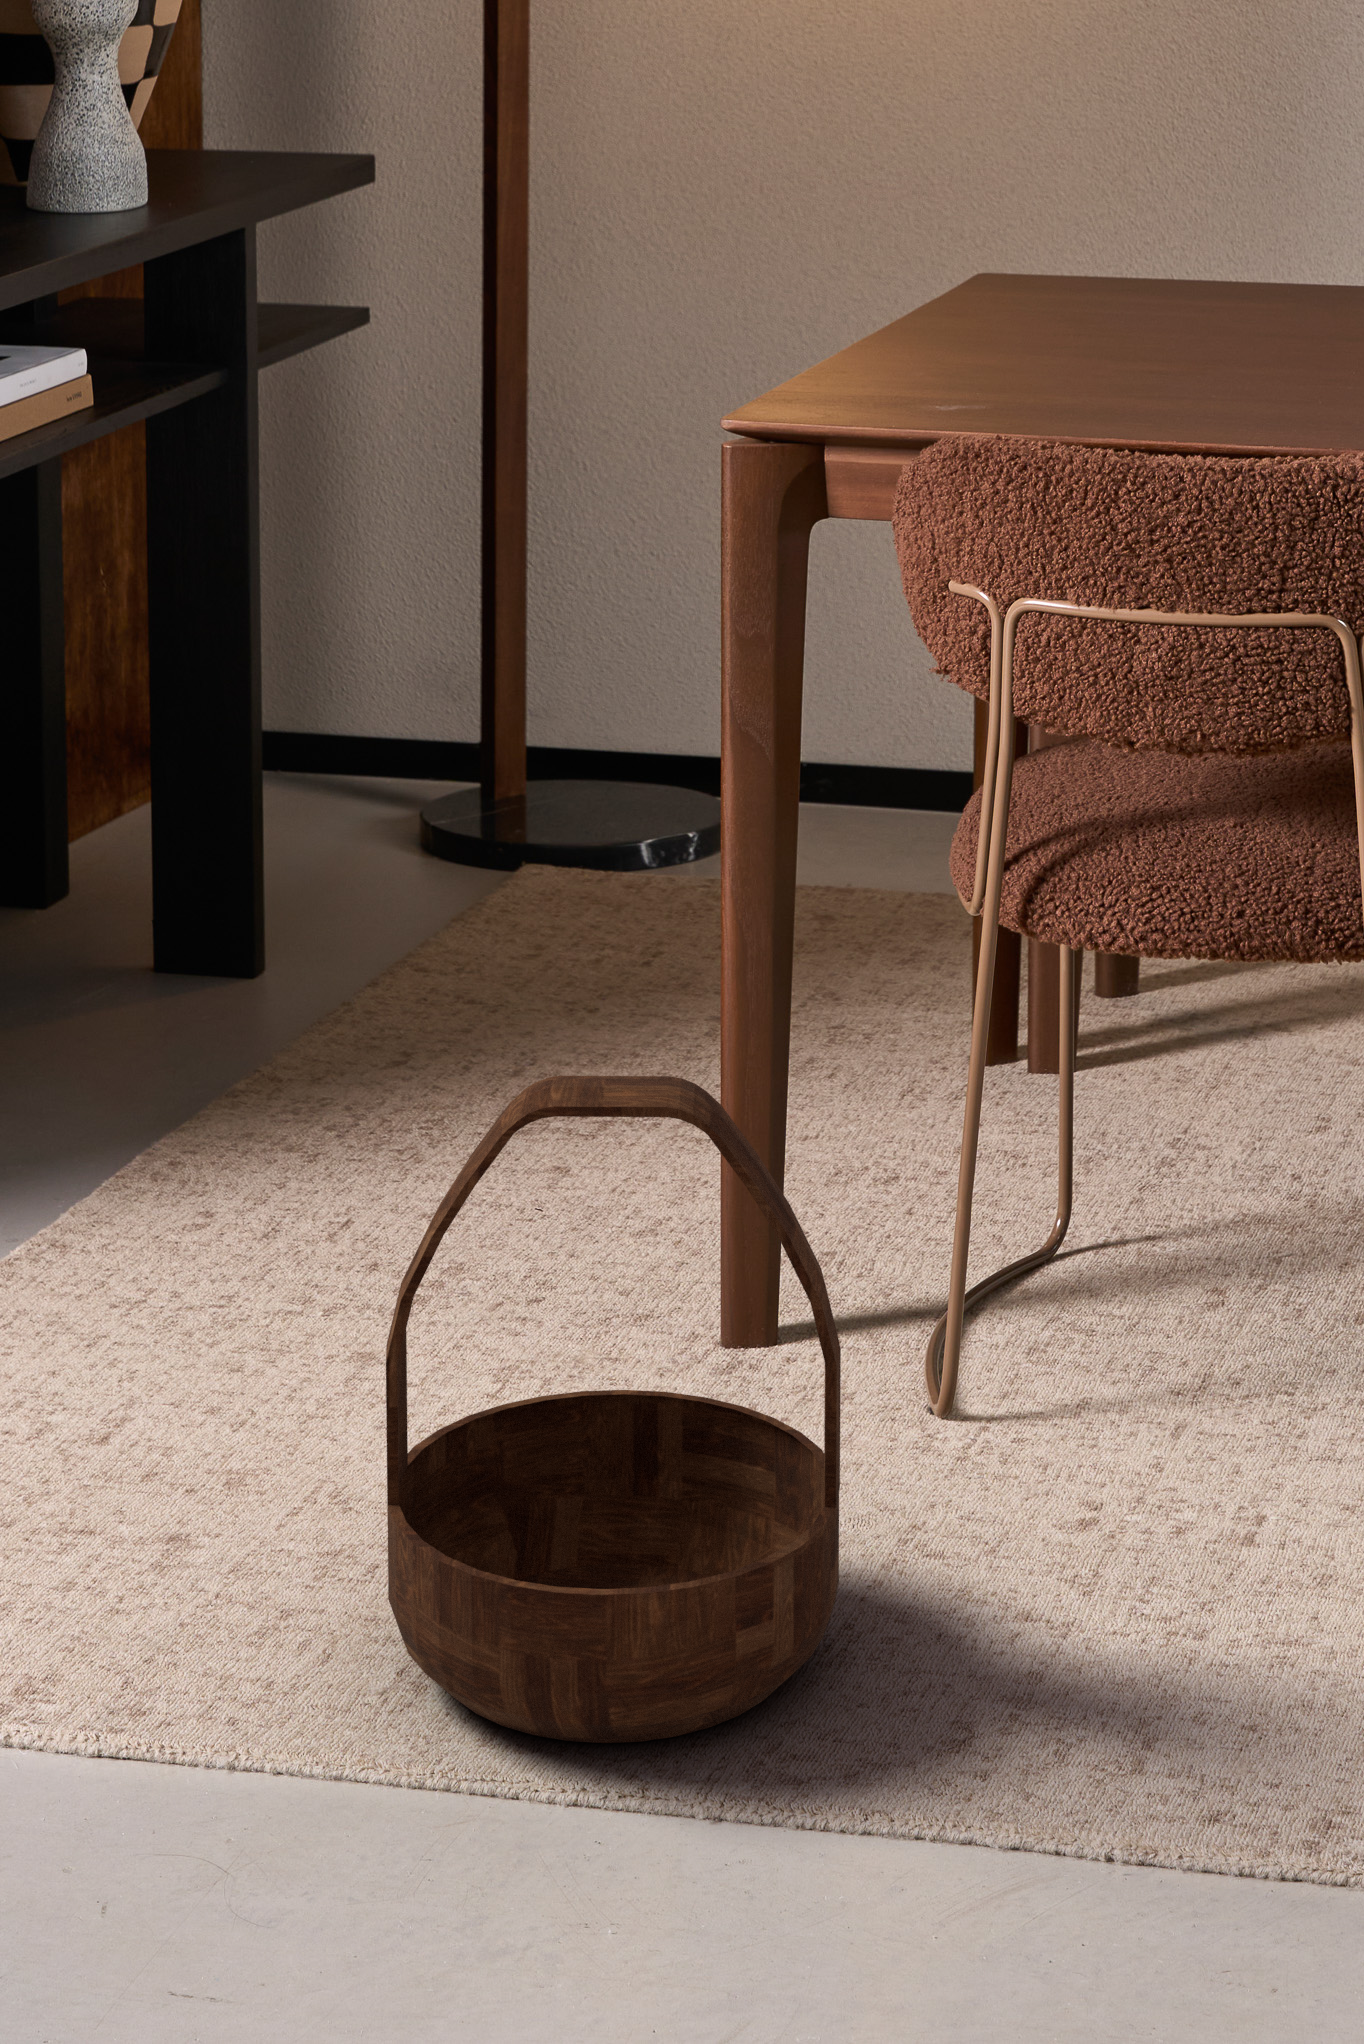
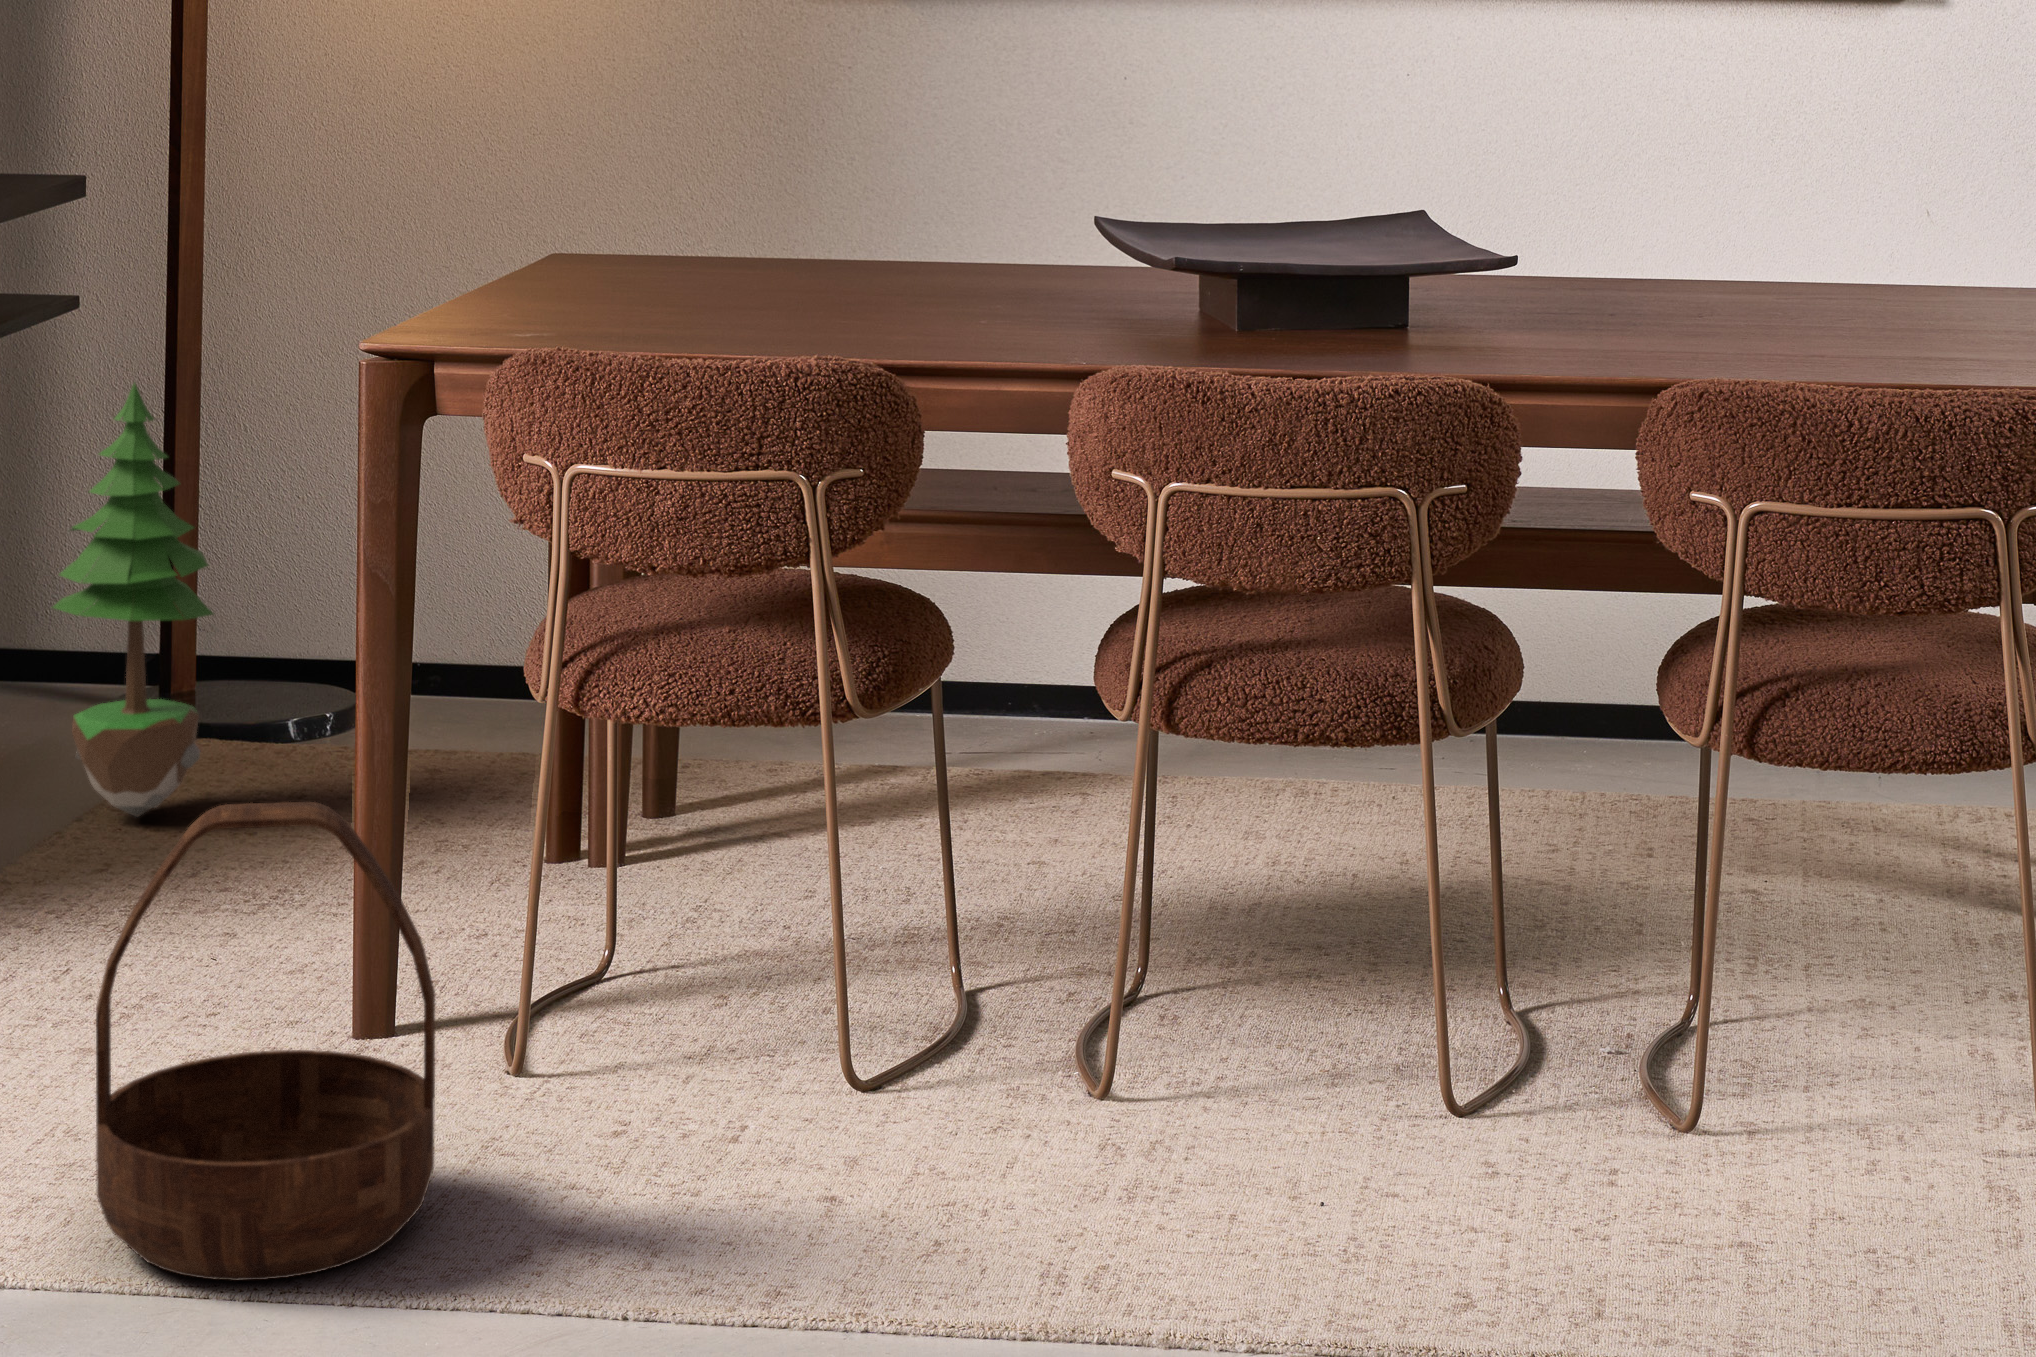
potted tree: none [354,427,555,969] -> present [53,383,213,817]

